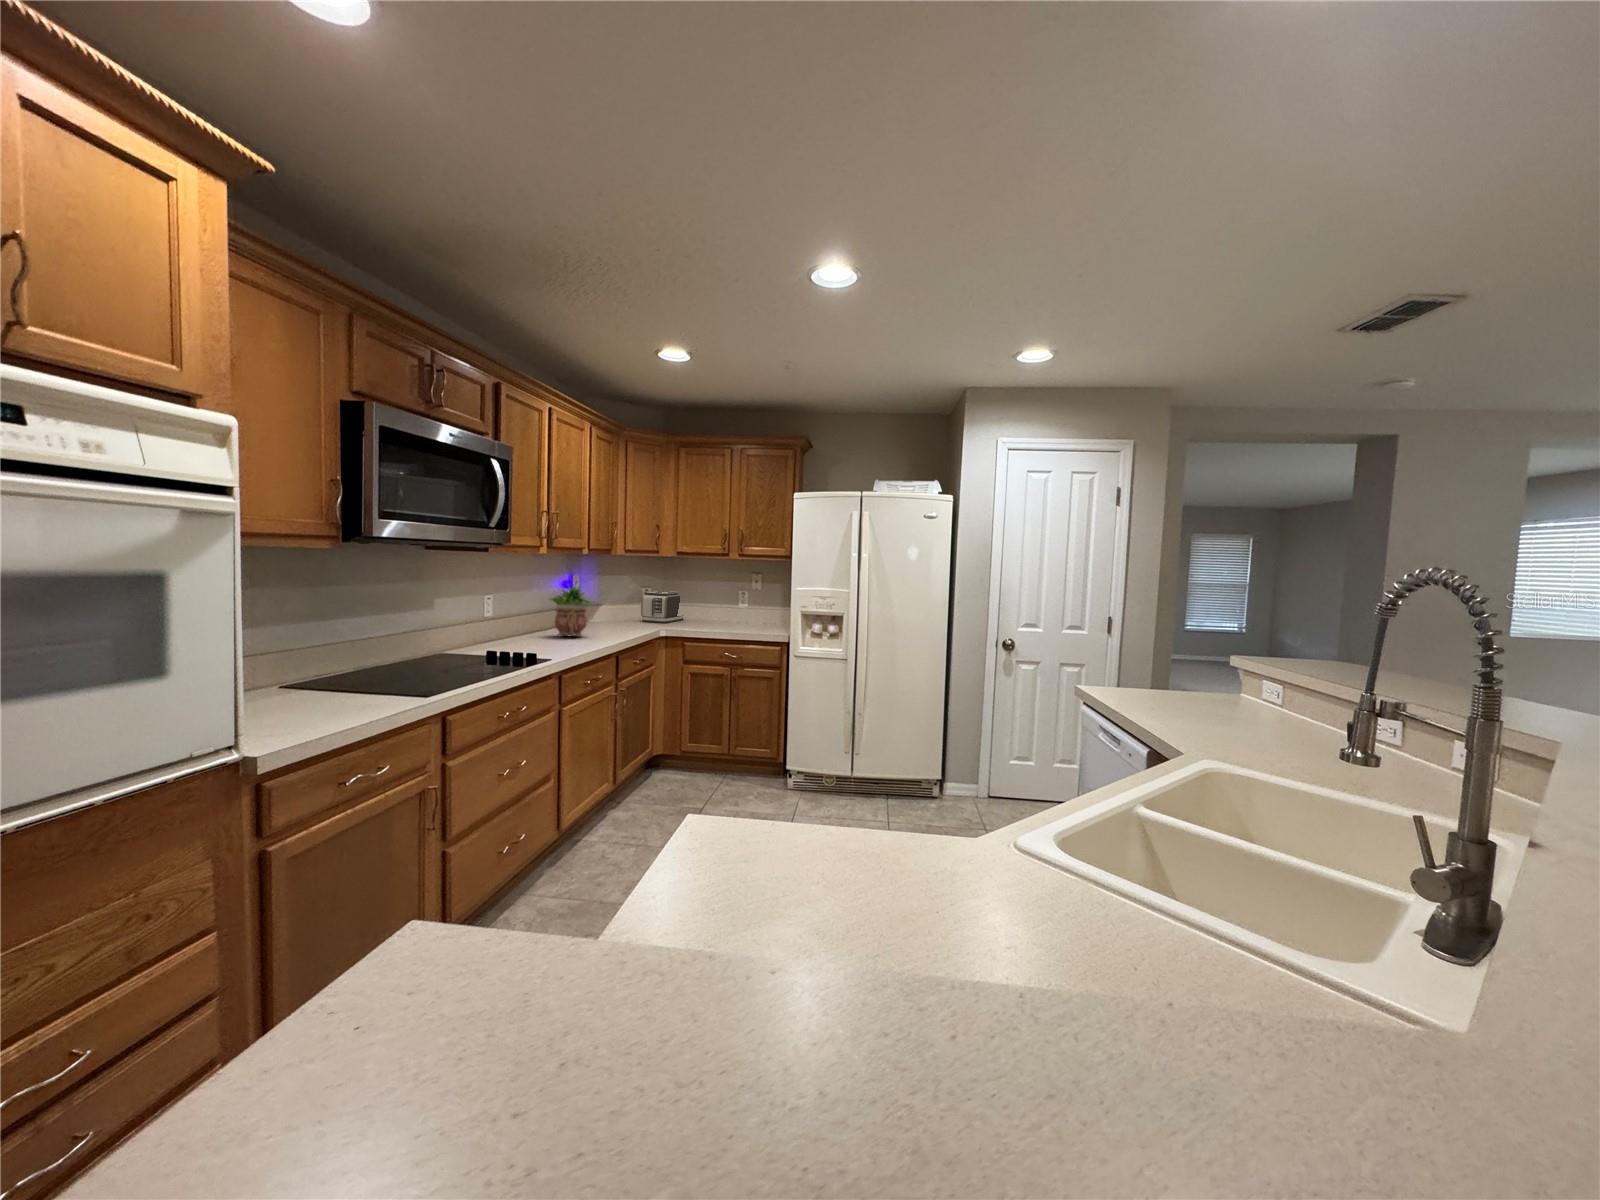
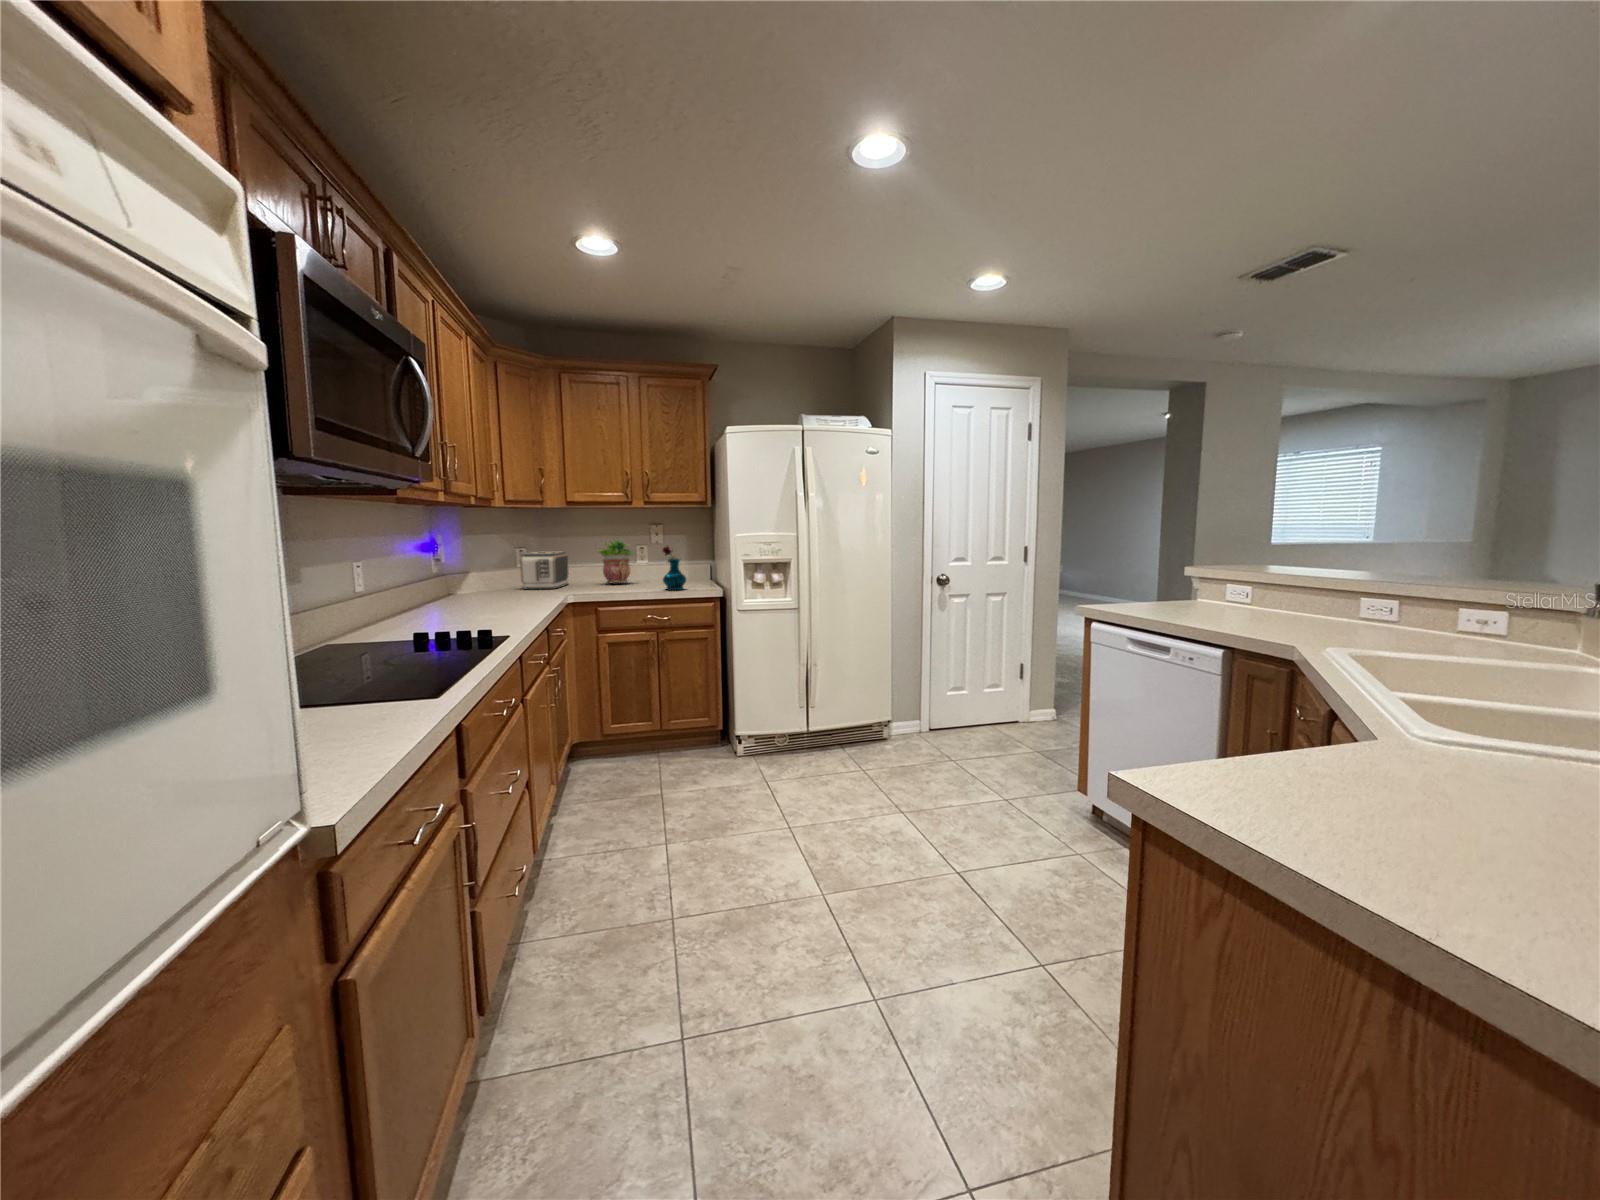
potted plant: present [550,586,593,636] -> present [598,539,636,583]
vase: none [744,593,764,633] -> present [663,546,686,590]

